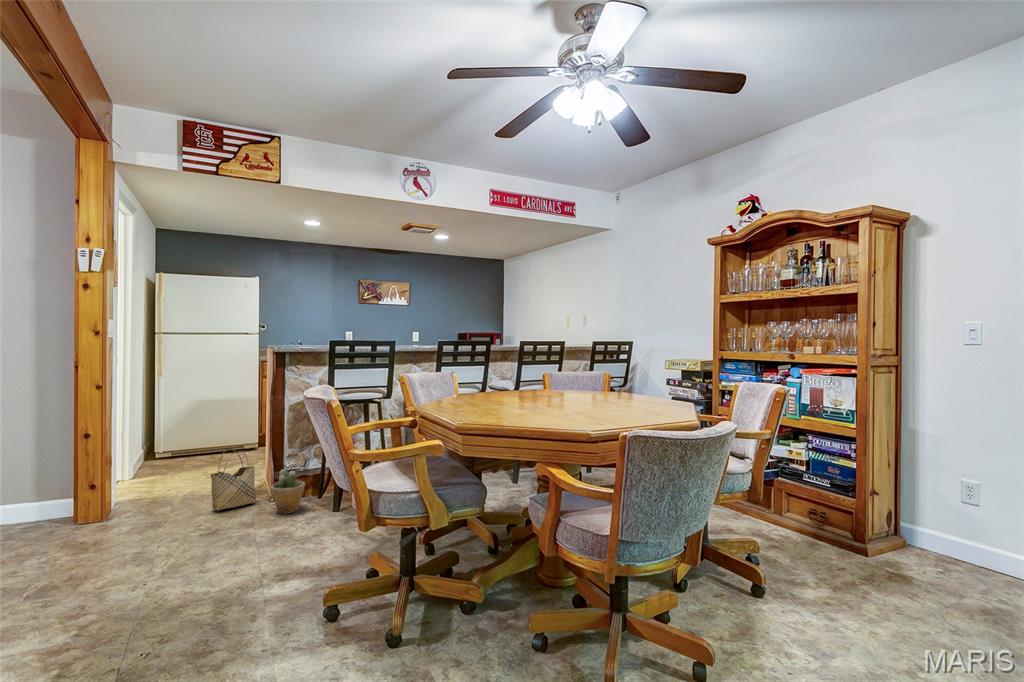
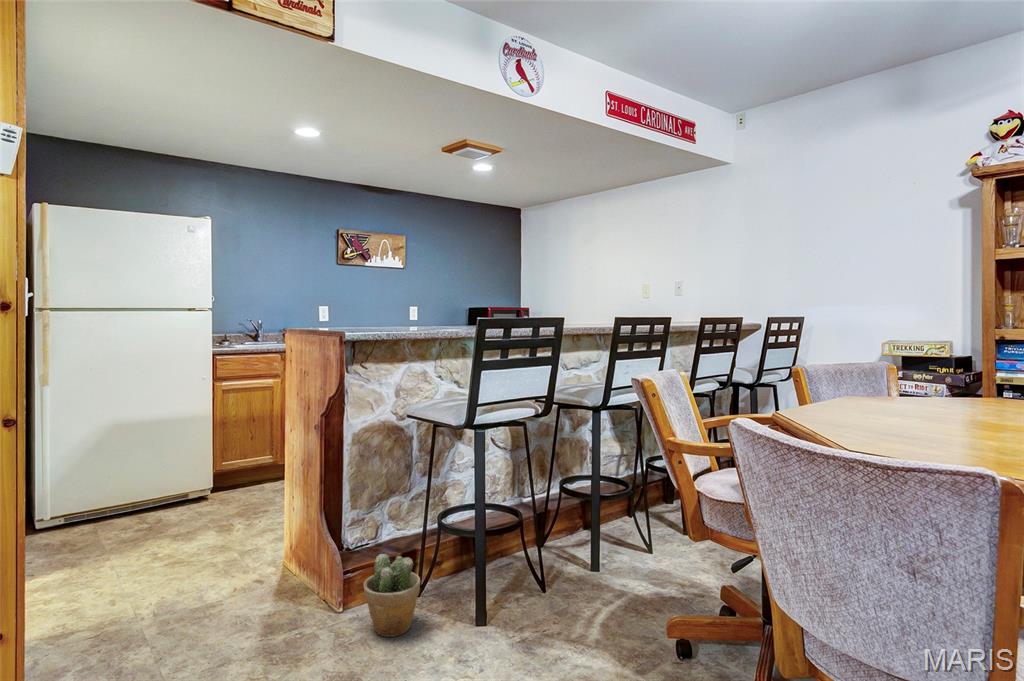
woven basket: present [211,449,256,511] -> none [242,521,316,644]

